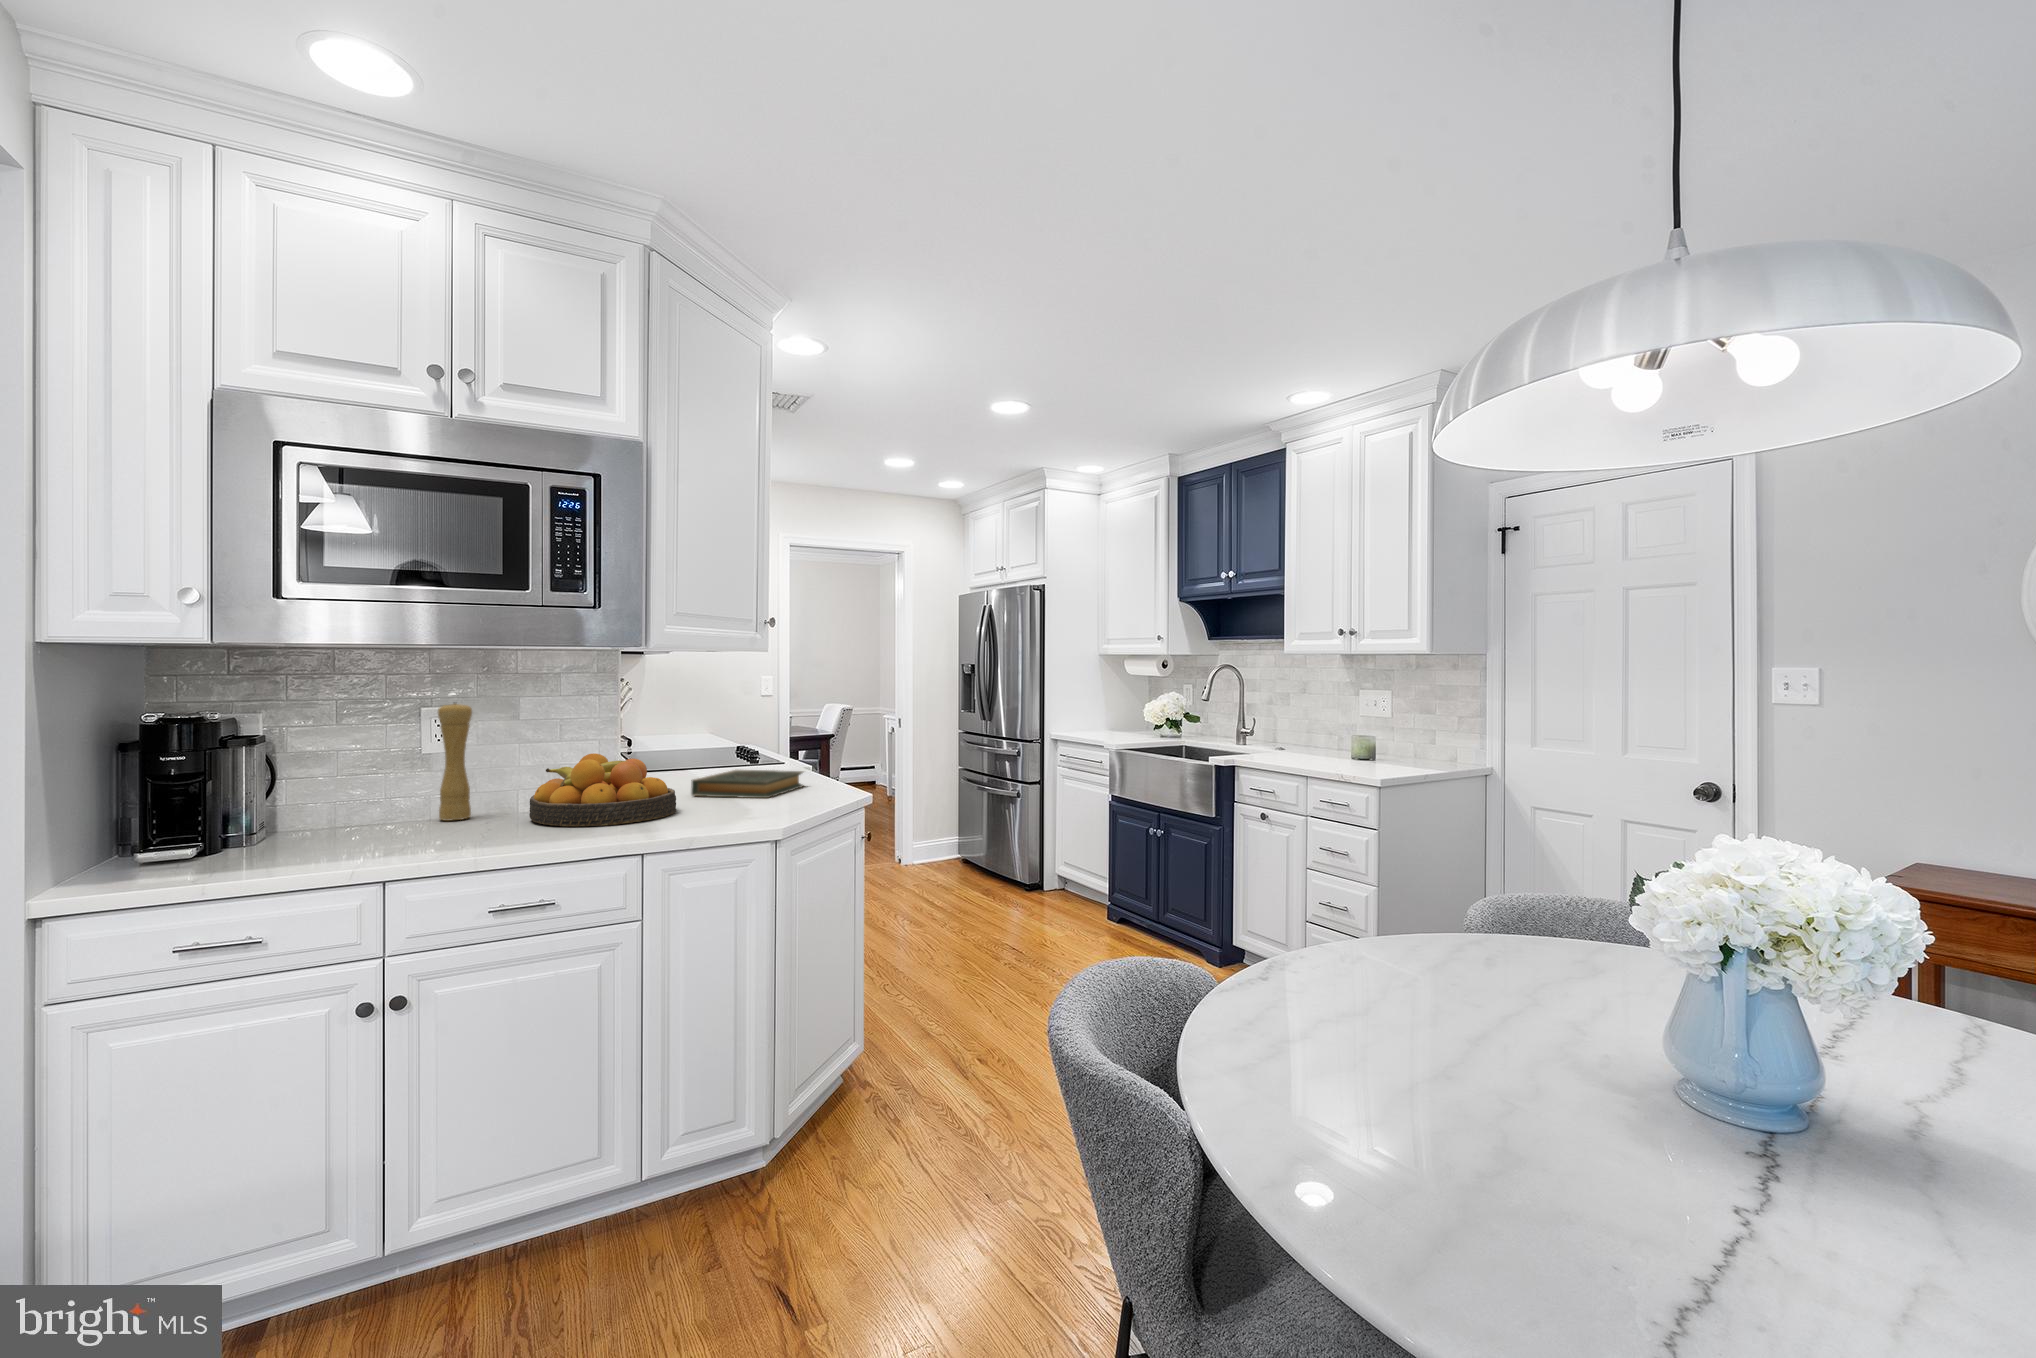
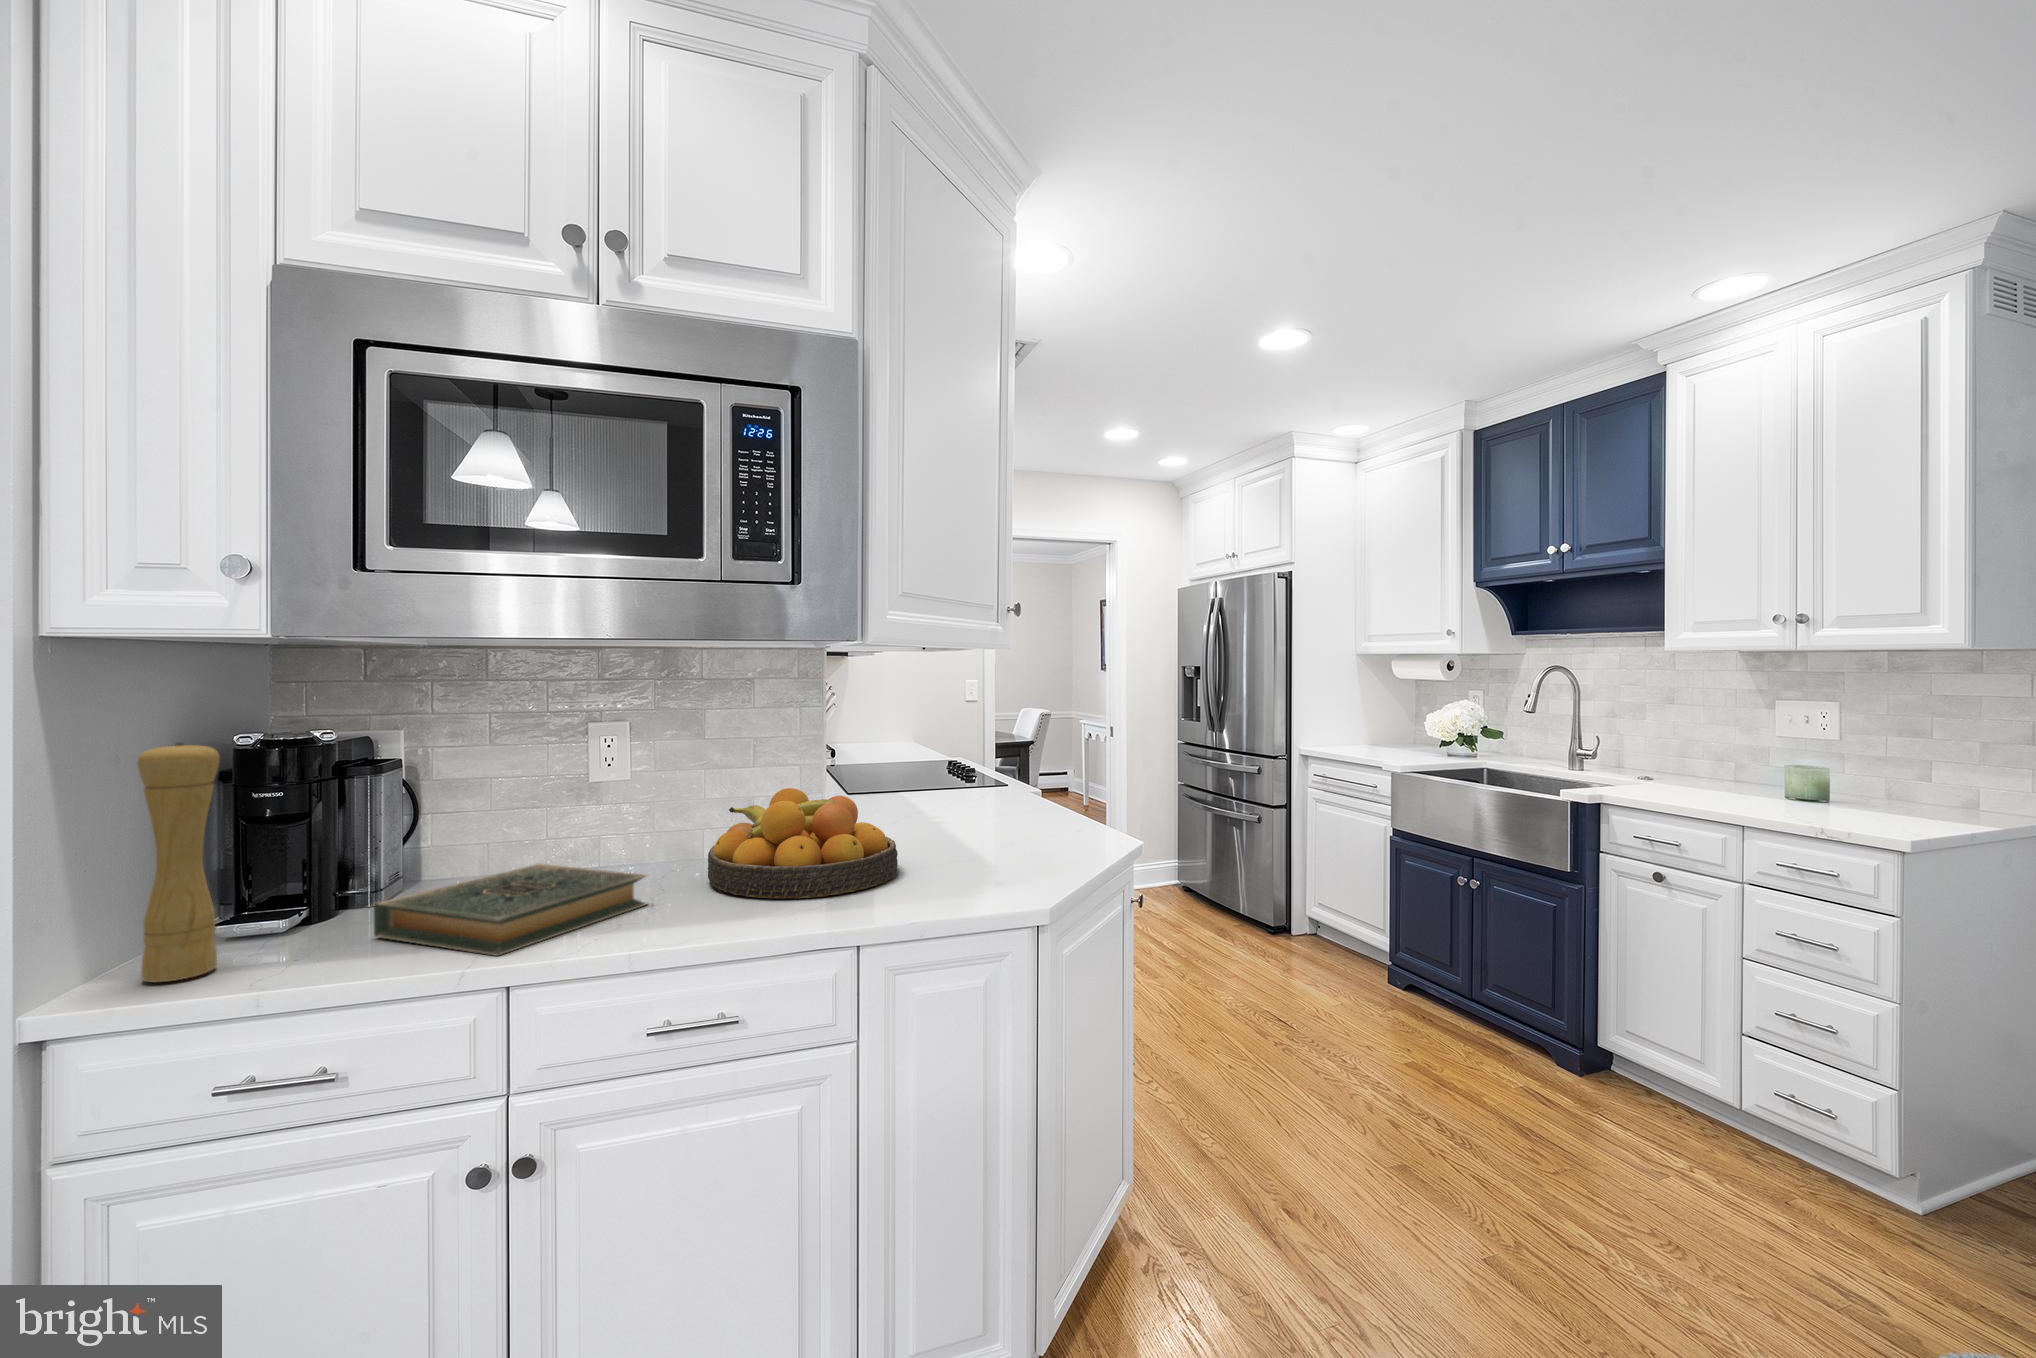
pepper mill: present [438,702,472,821] -> present [137,742,219,982]
hardback book: present [691,770,803,798] -> present [374,863,646,956]

